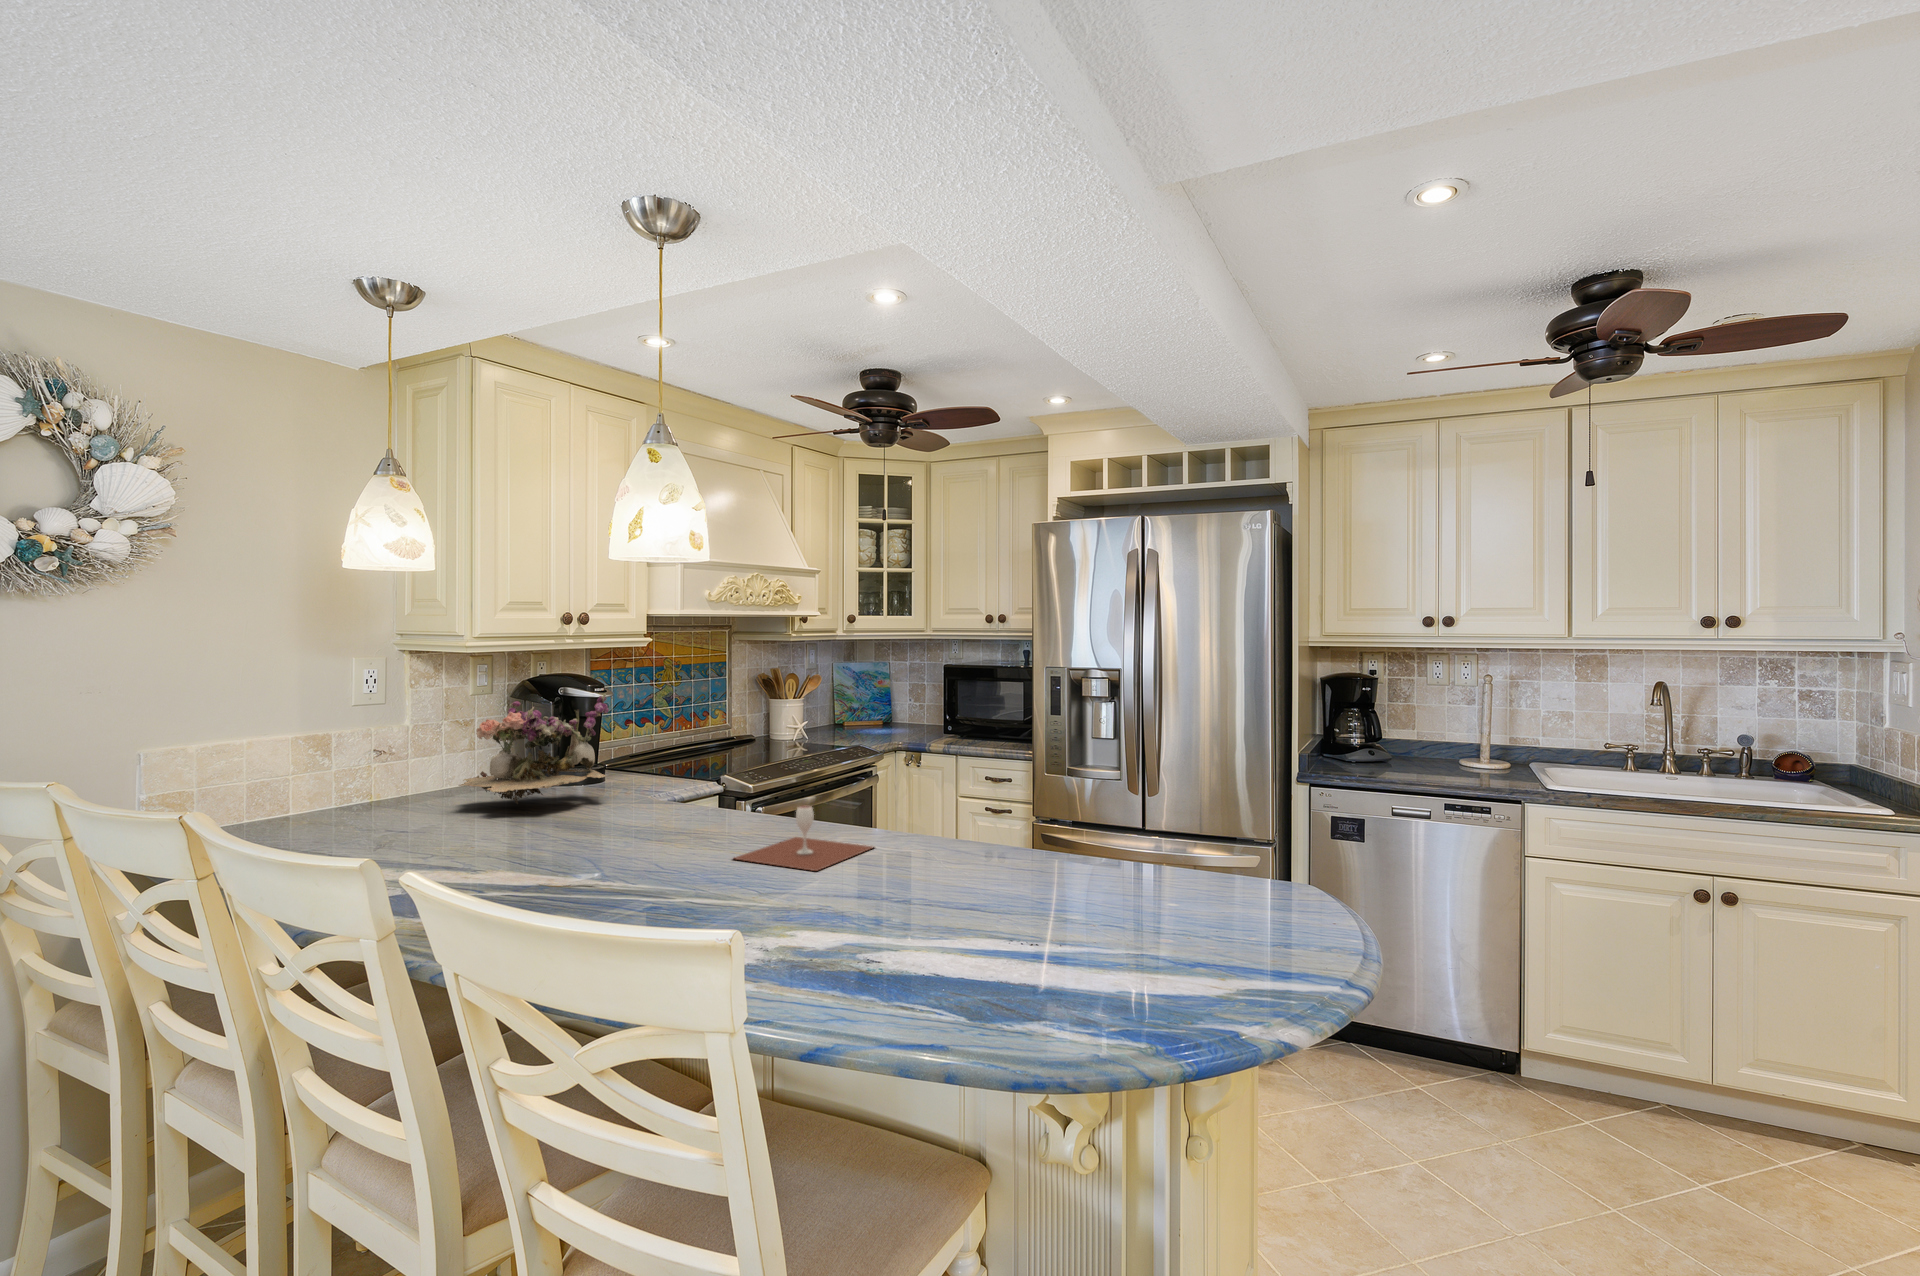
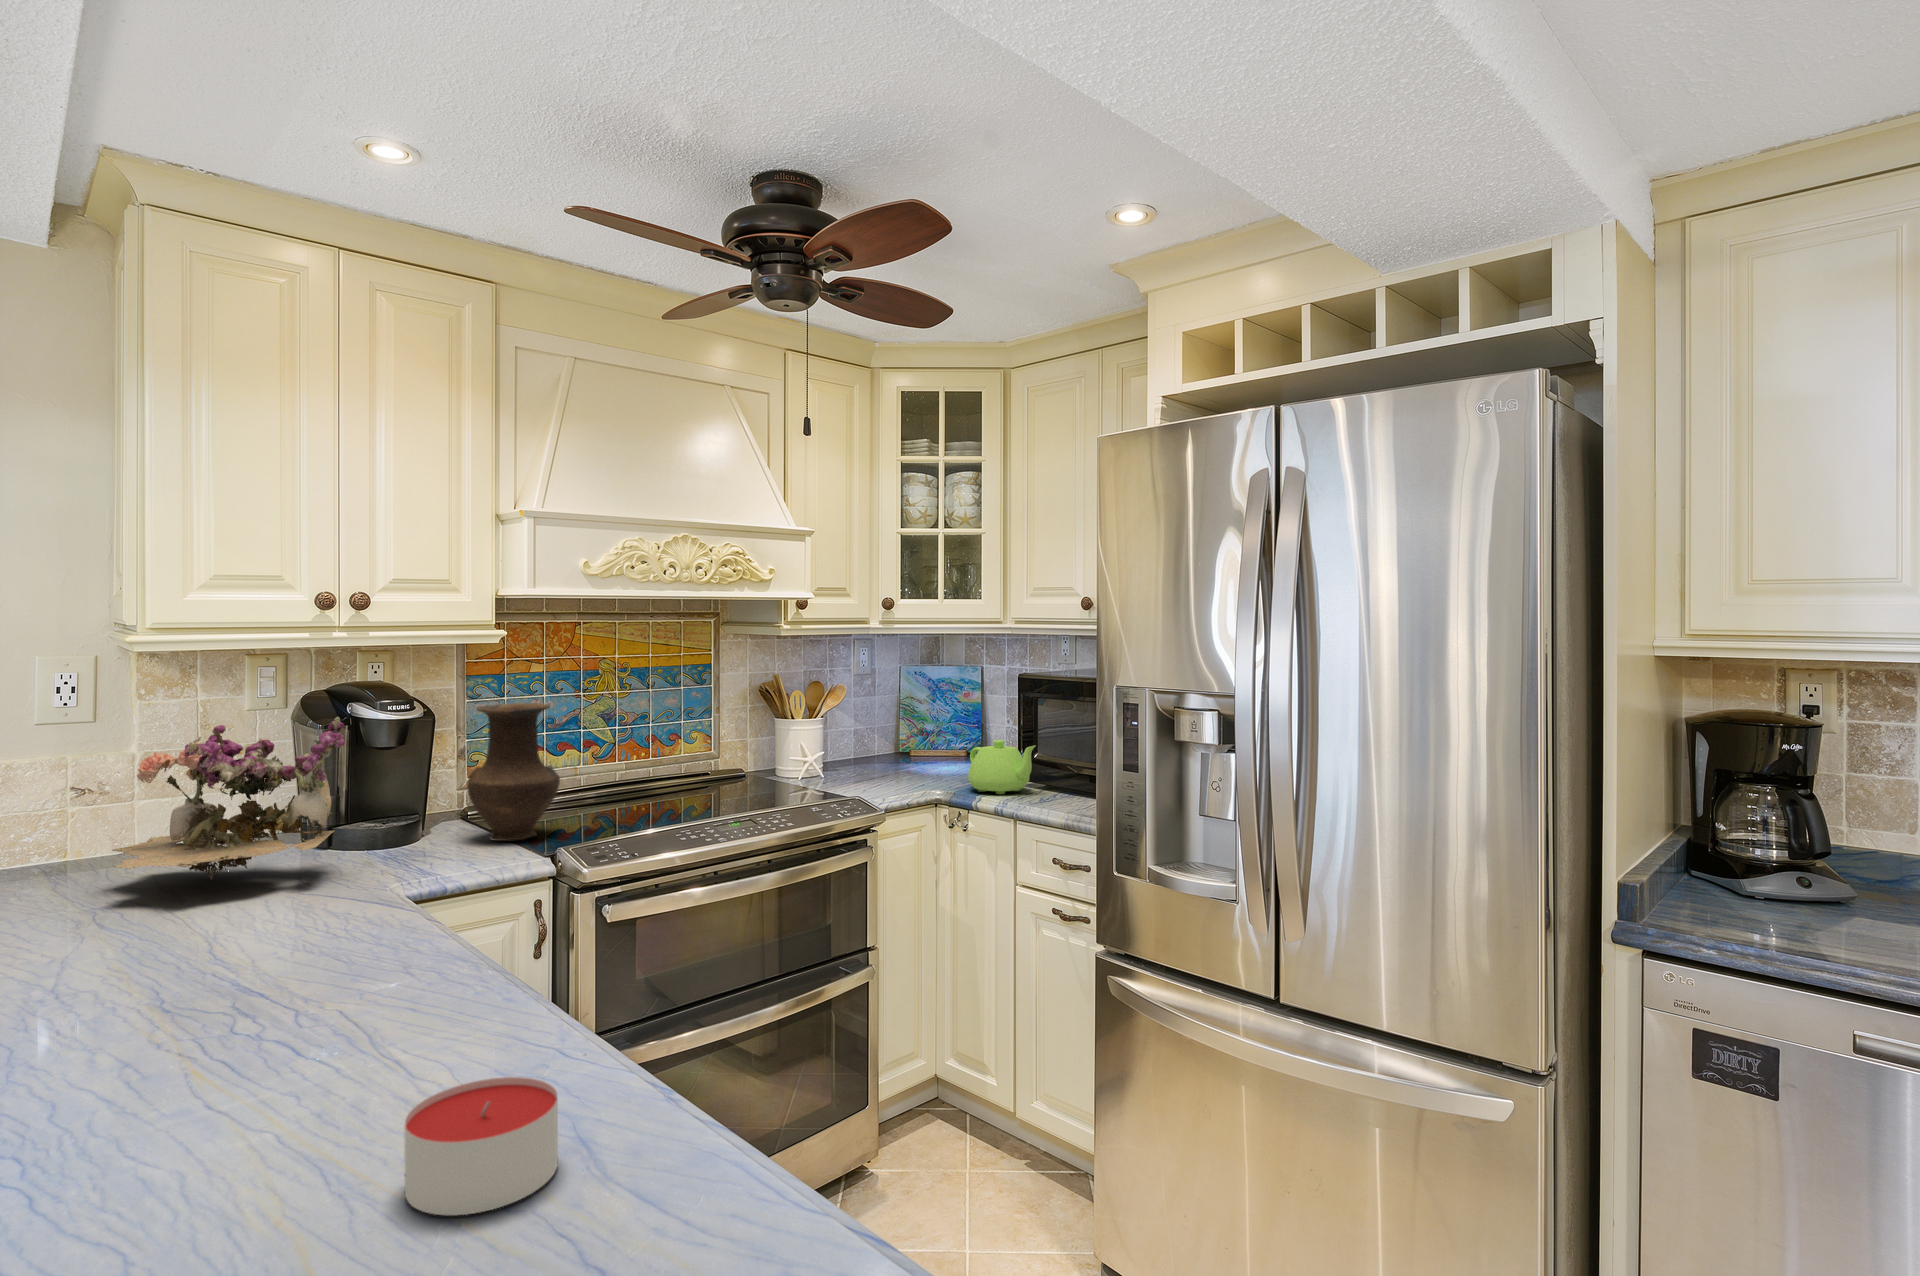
vase: none [638,686,698,777] -> present [467,703,560,841]
teapot: none [910,707,960,741] -> present [968,740,1036,794]
wine glass: present [734,806,873,871] -> none [155,972,445,1140]
candle: none [939,830,998,874] -> present [404,1077,558,1215]

